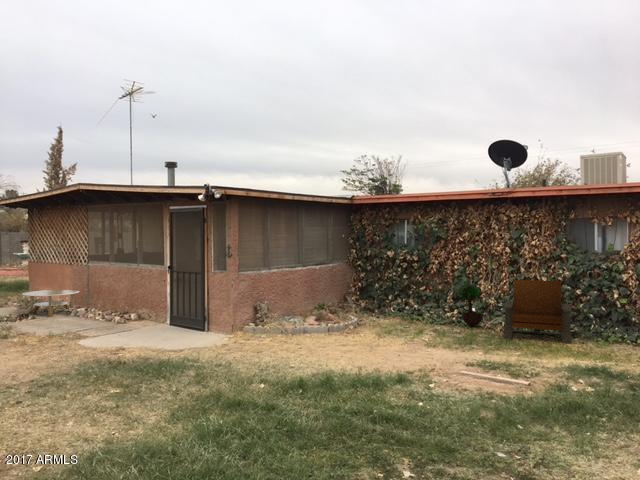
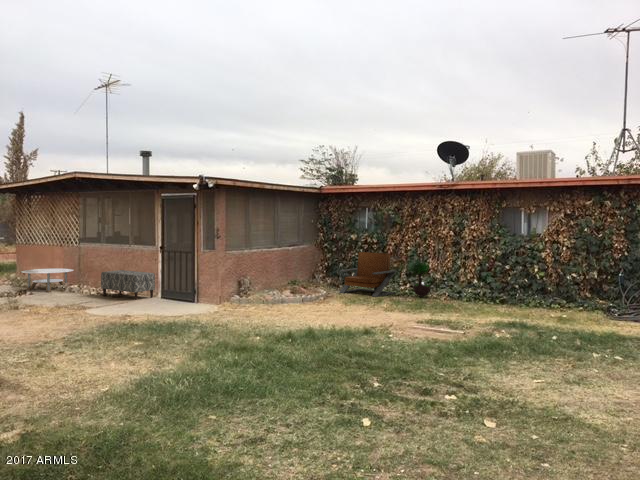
lounge chair: present [503,280,572,343] -> present [339,252,396,297]
bench: none [104,293,163,328] -> present [101,270,155,300]

